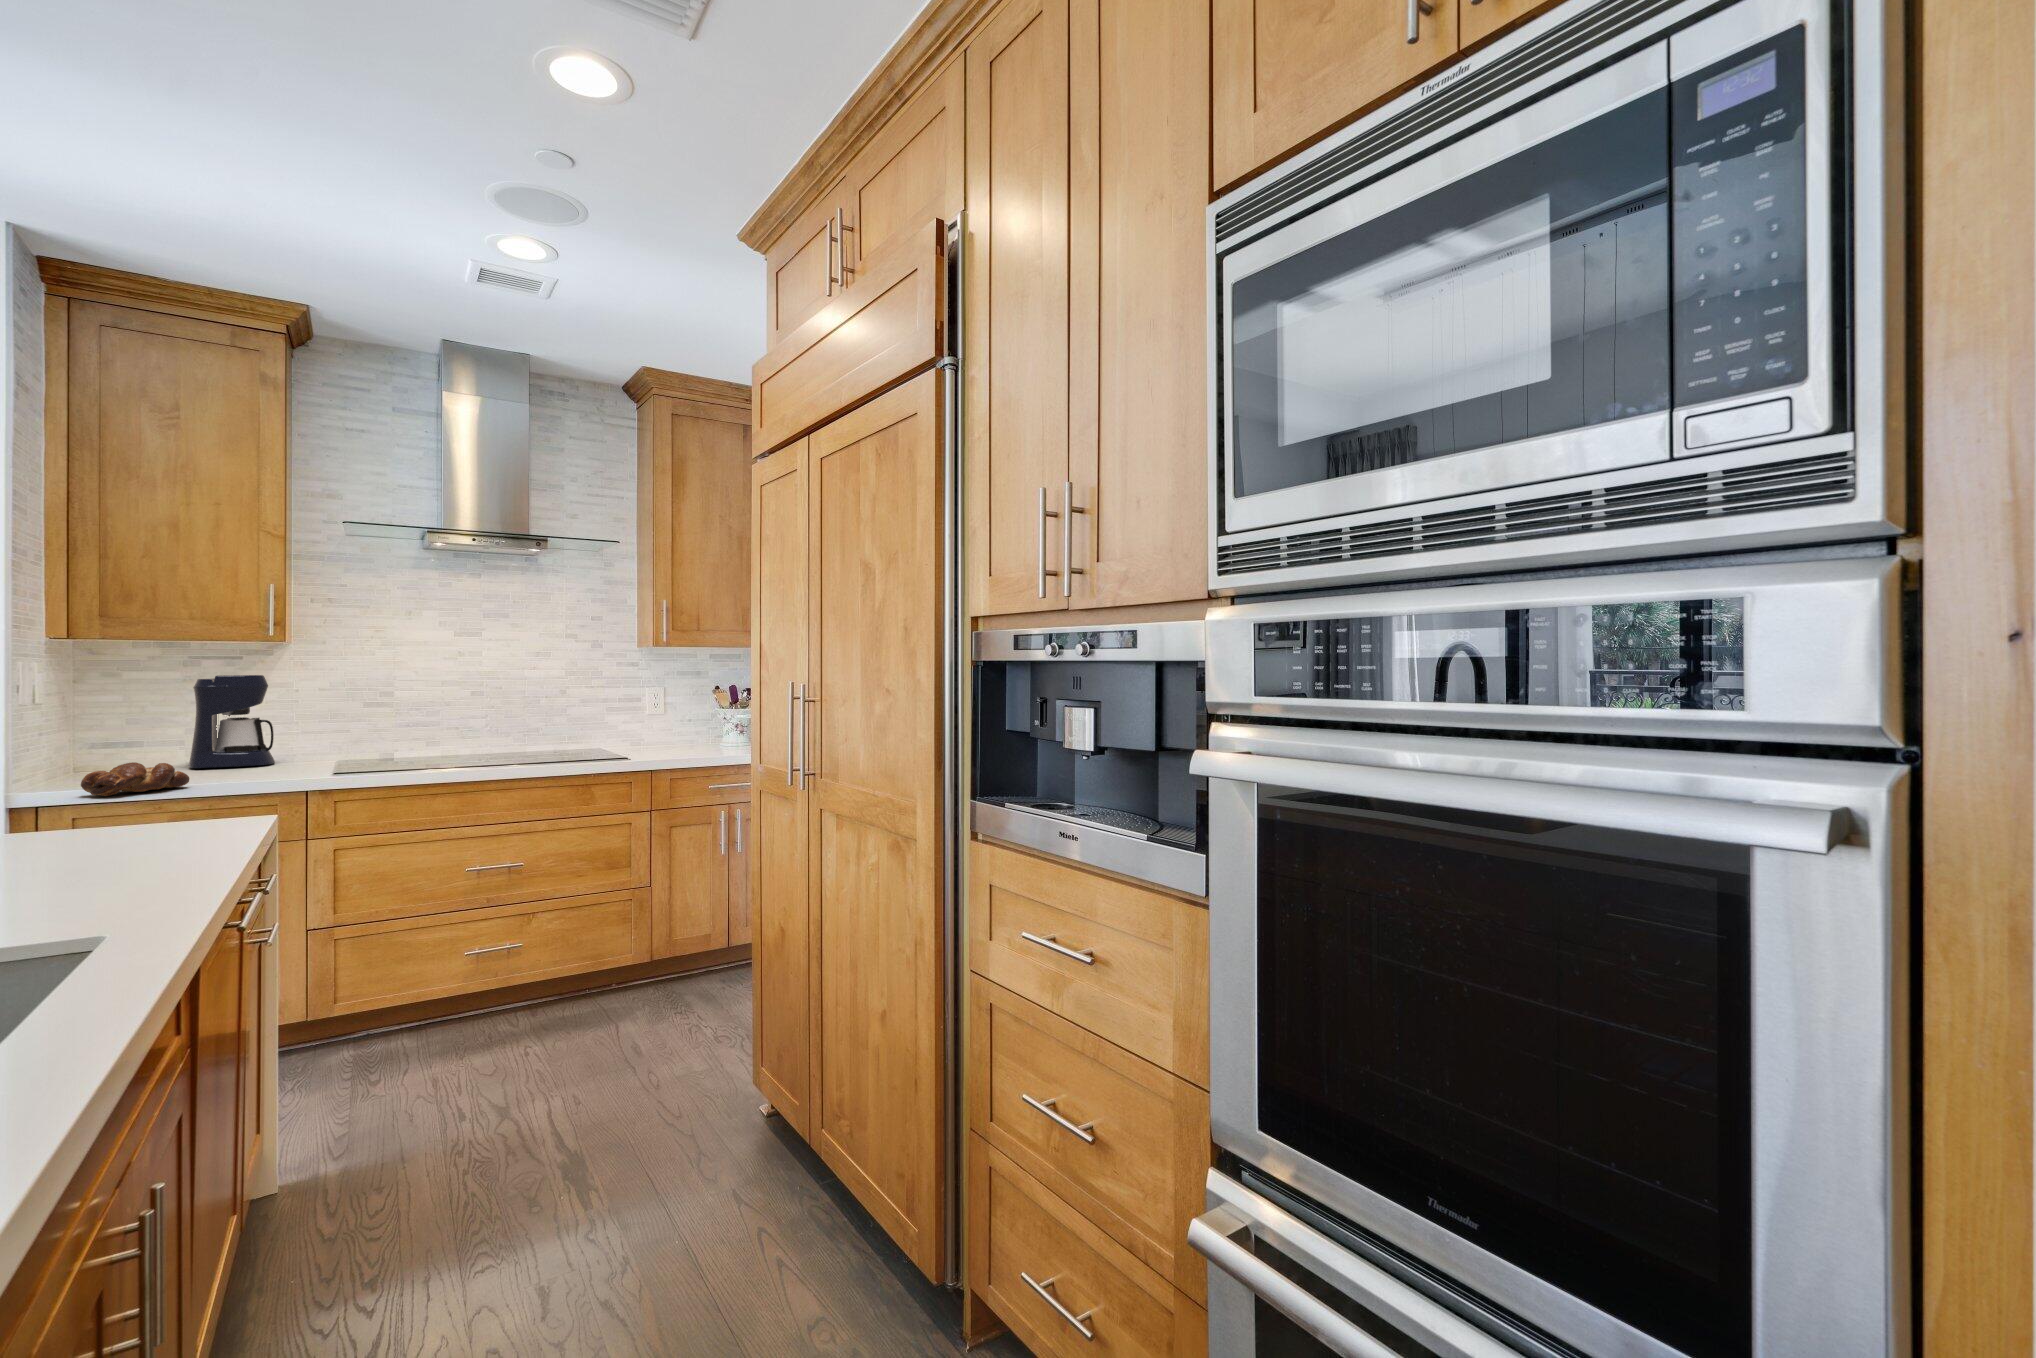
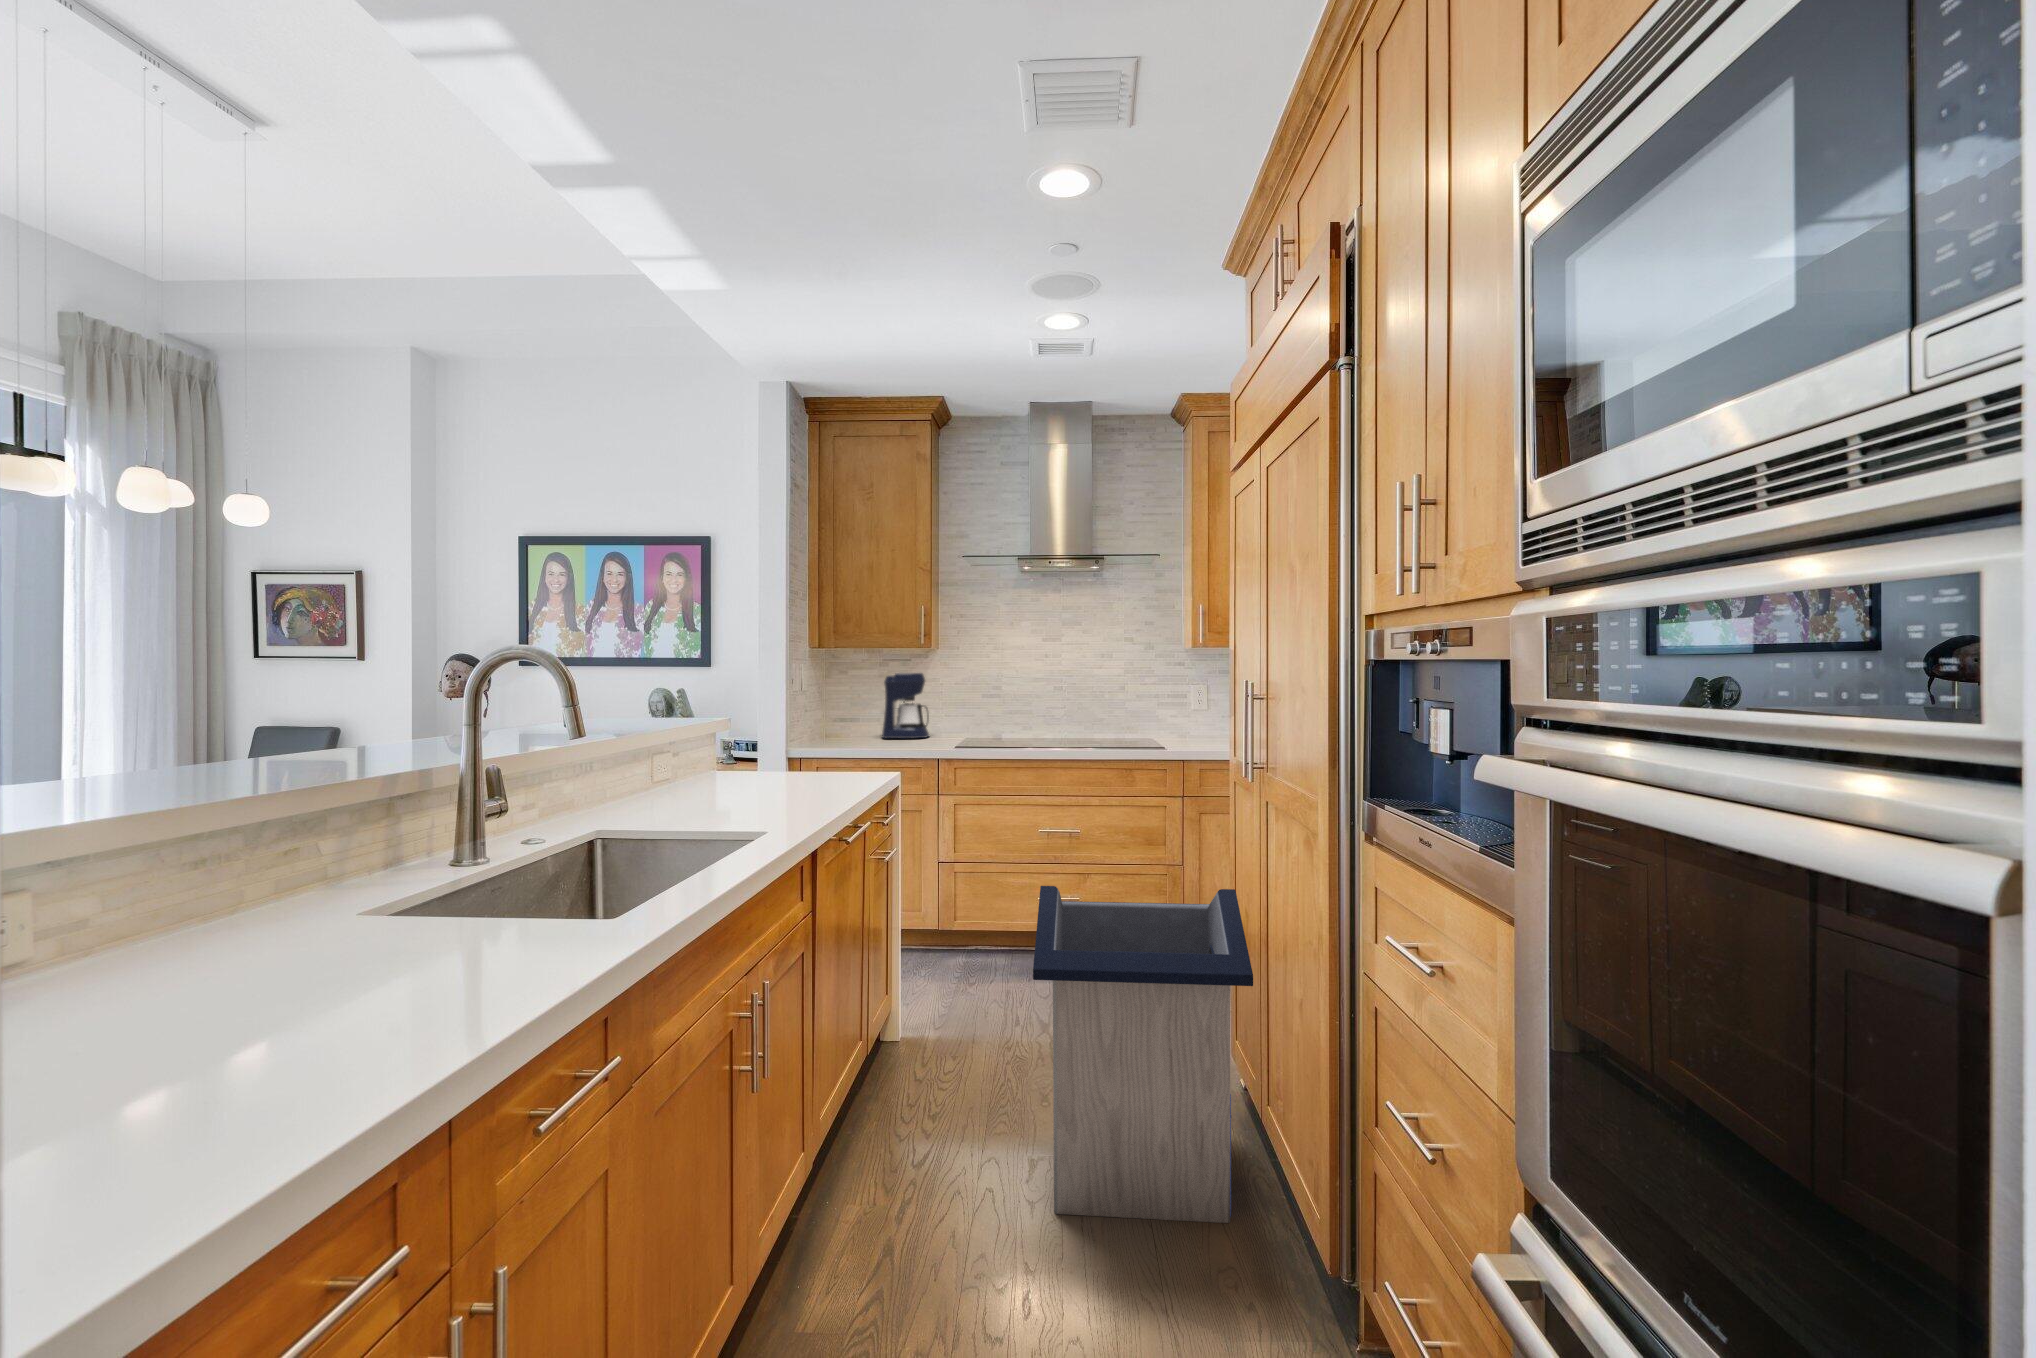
bread loaf: present [81,762,189,796] -> none [816,735,872,757]
trash can: none [542,886,820,1298] -> present [1033,886,1253,1223]

